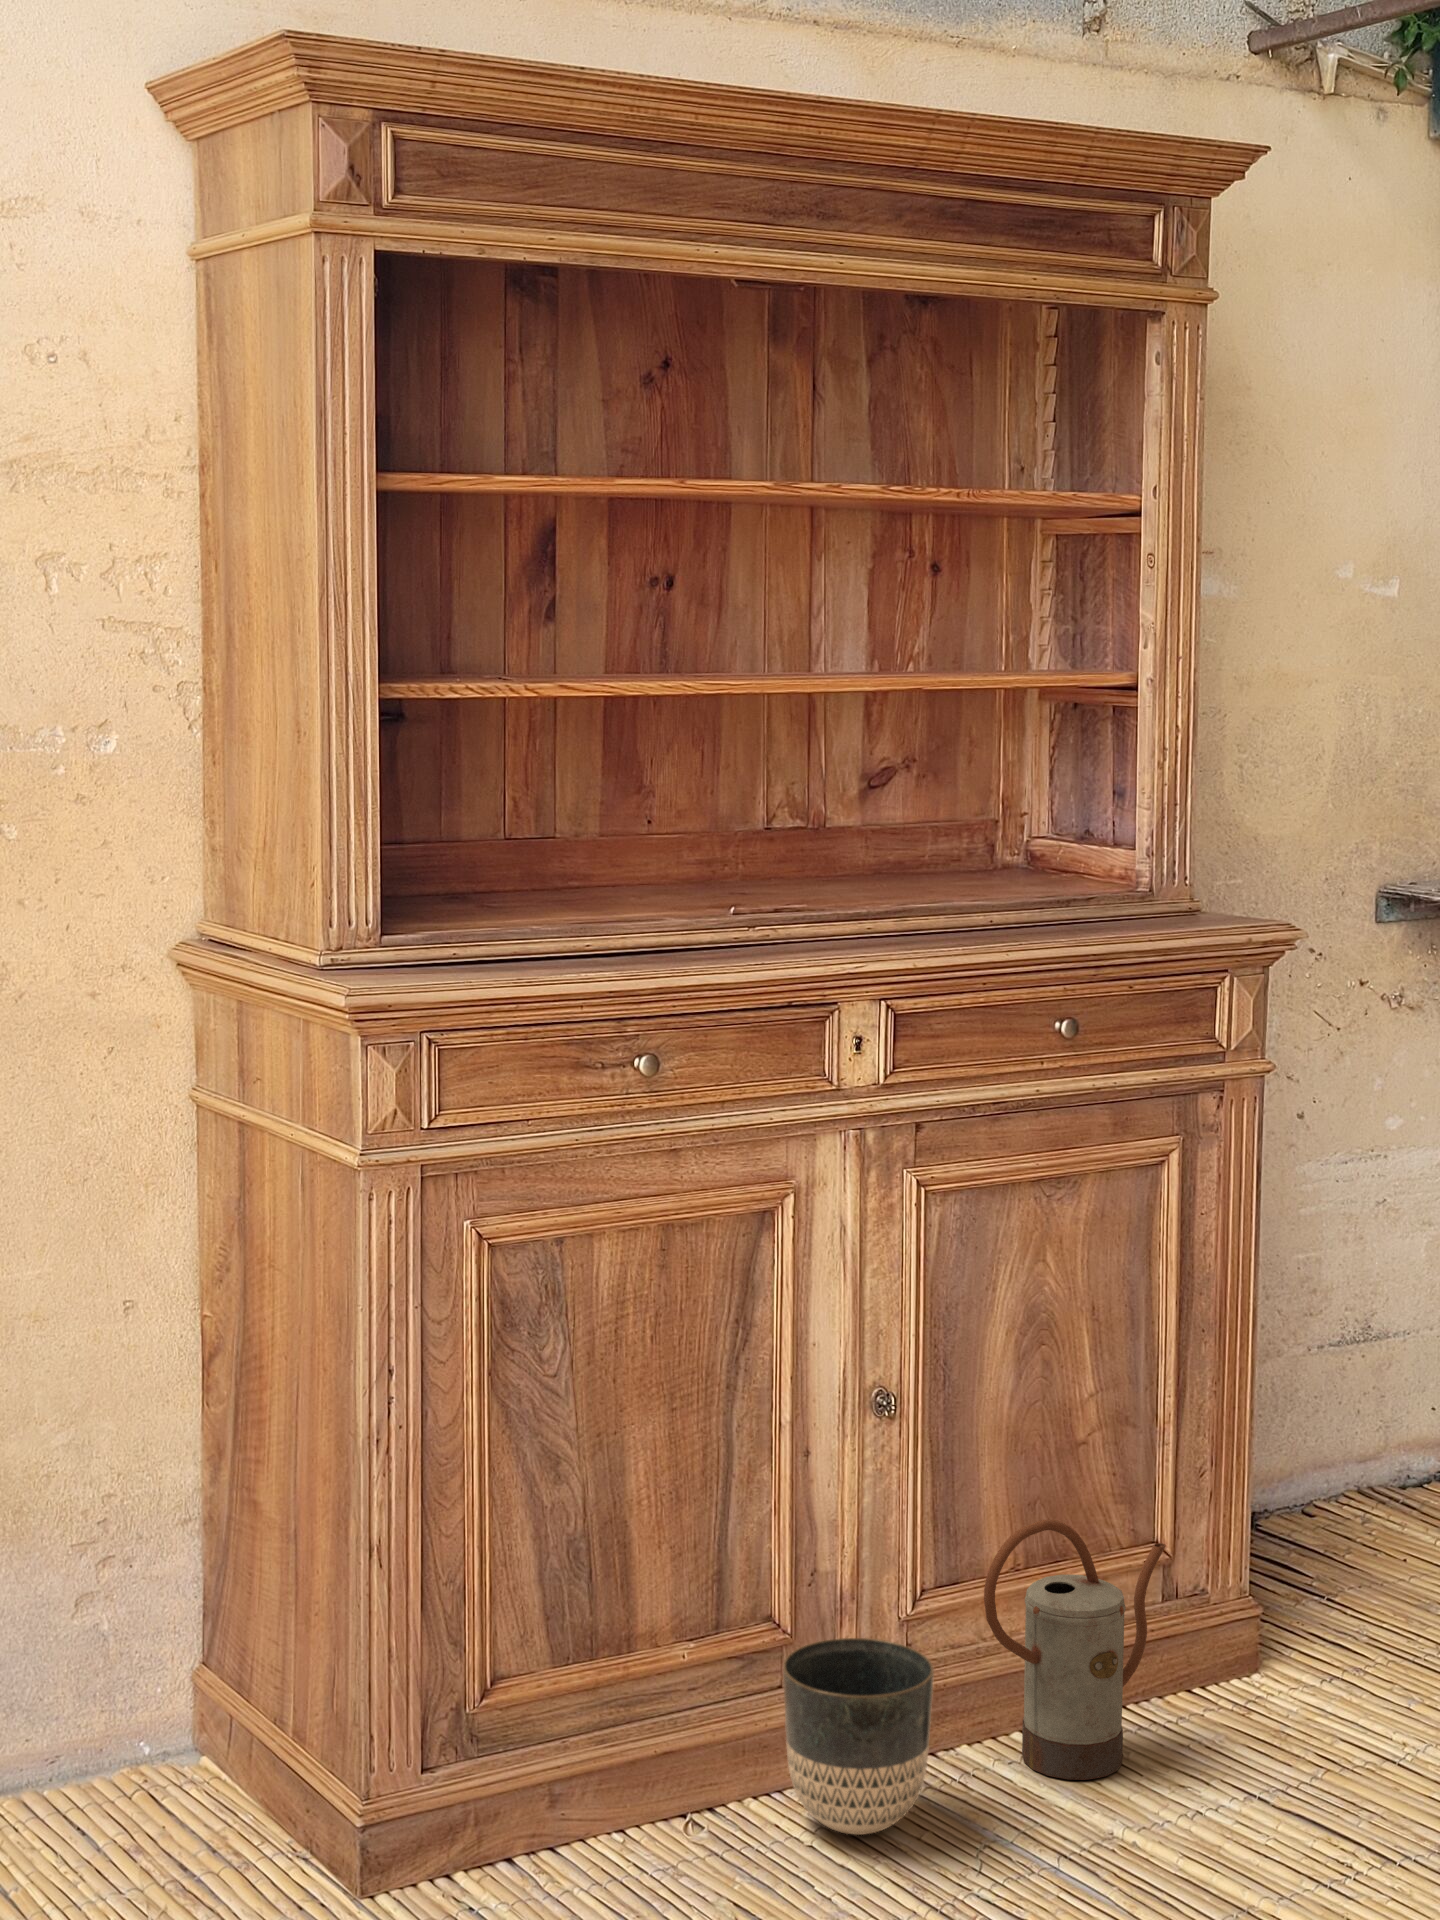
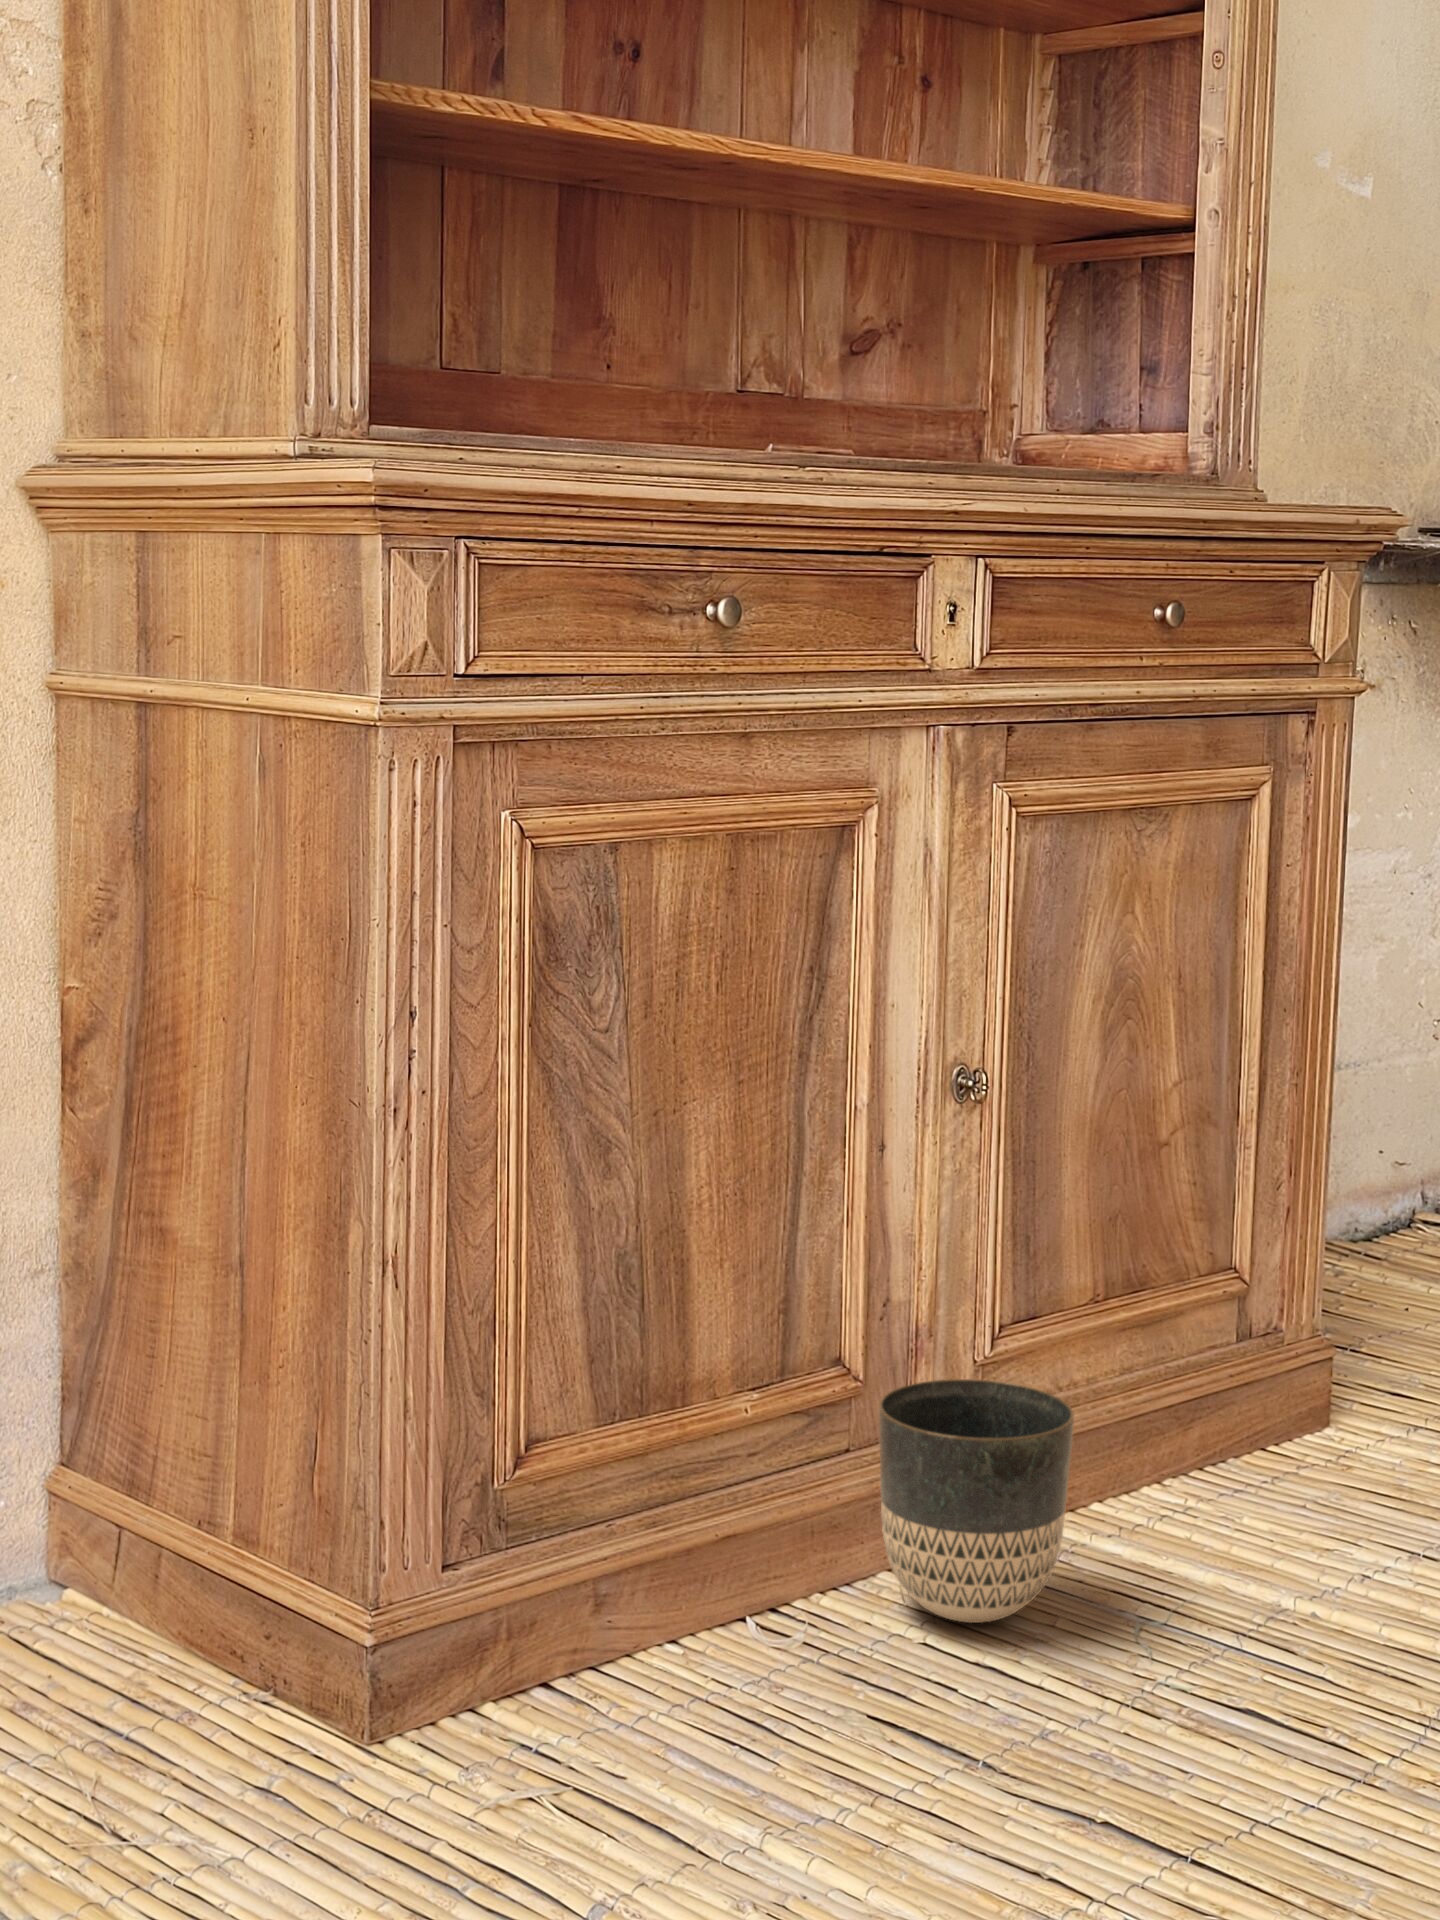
watering can: present [984,1519,1166,1780] -> none [1100,1225,1277,1547]

